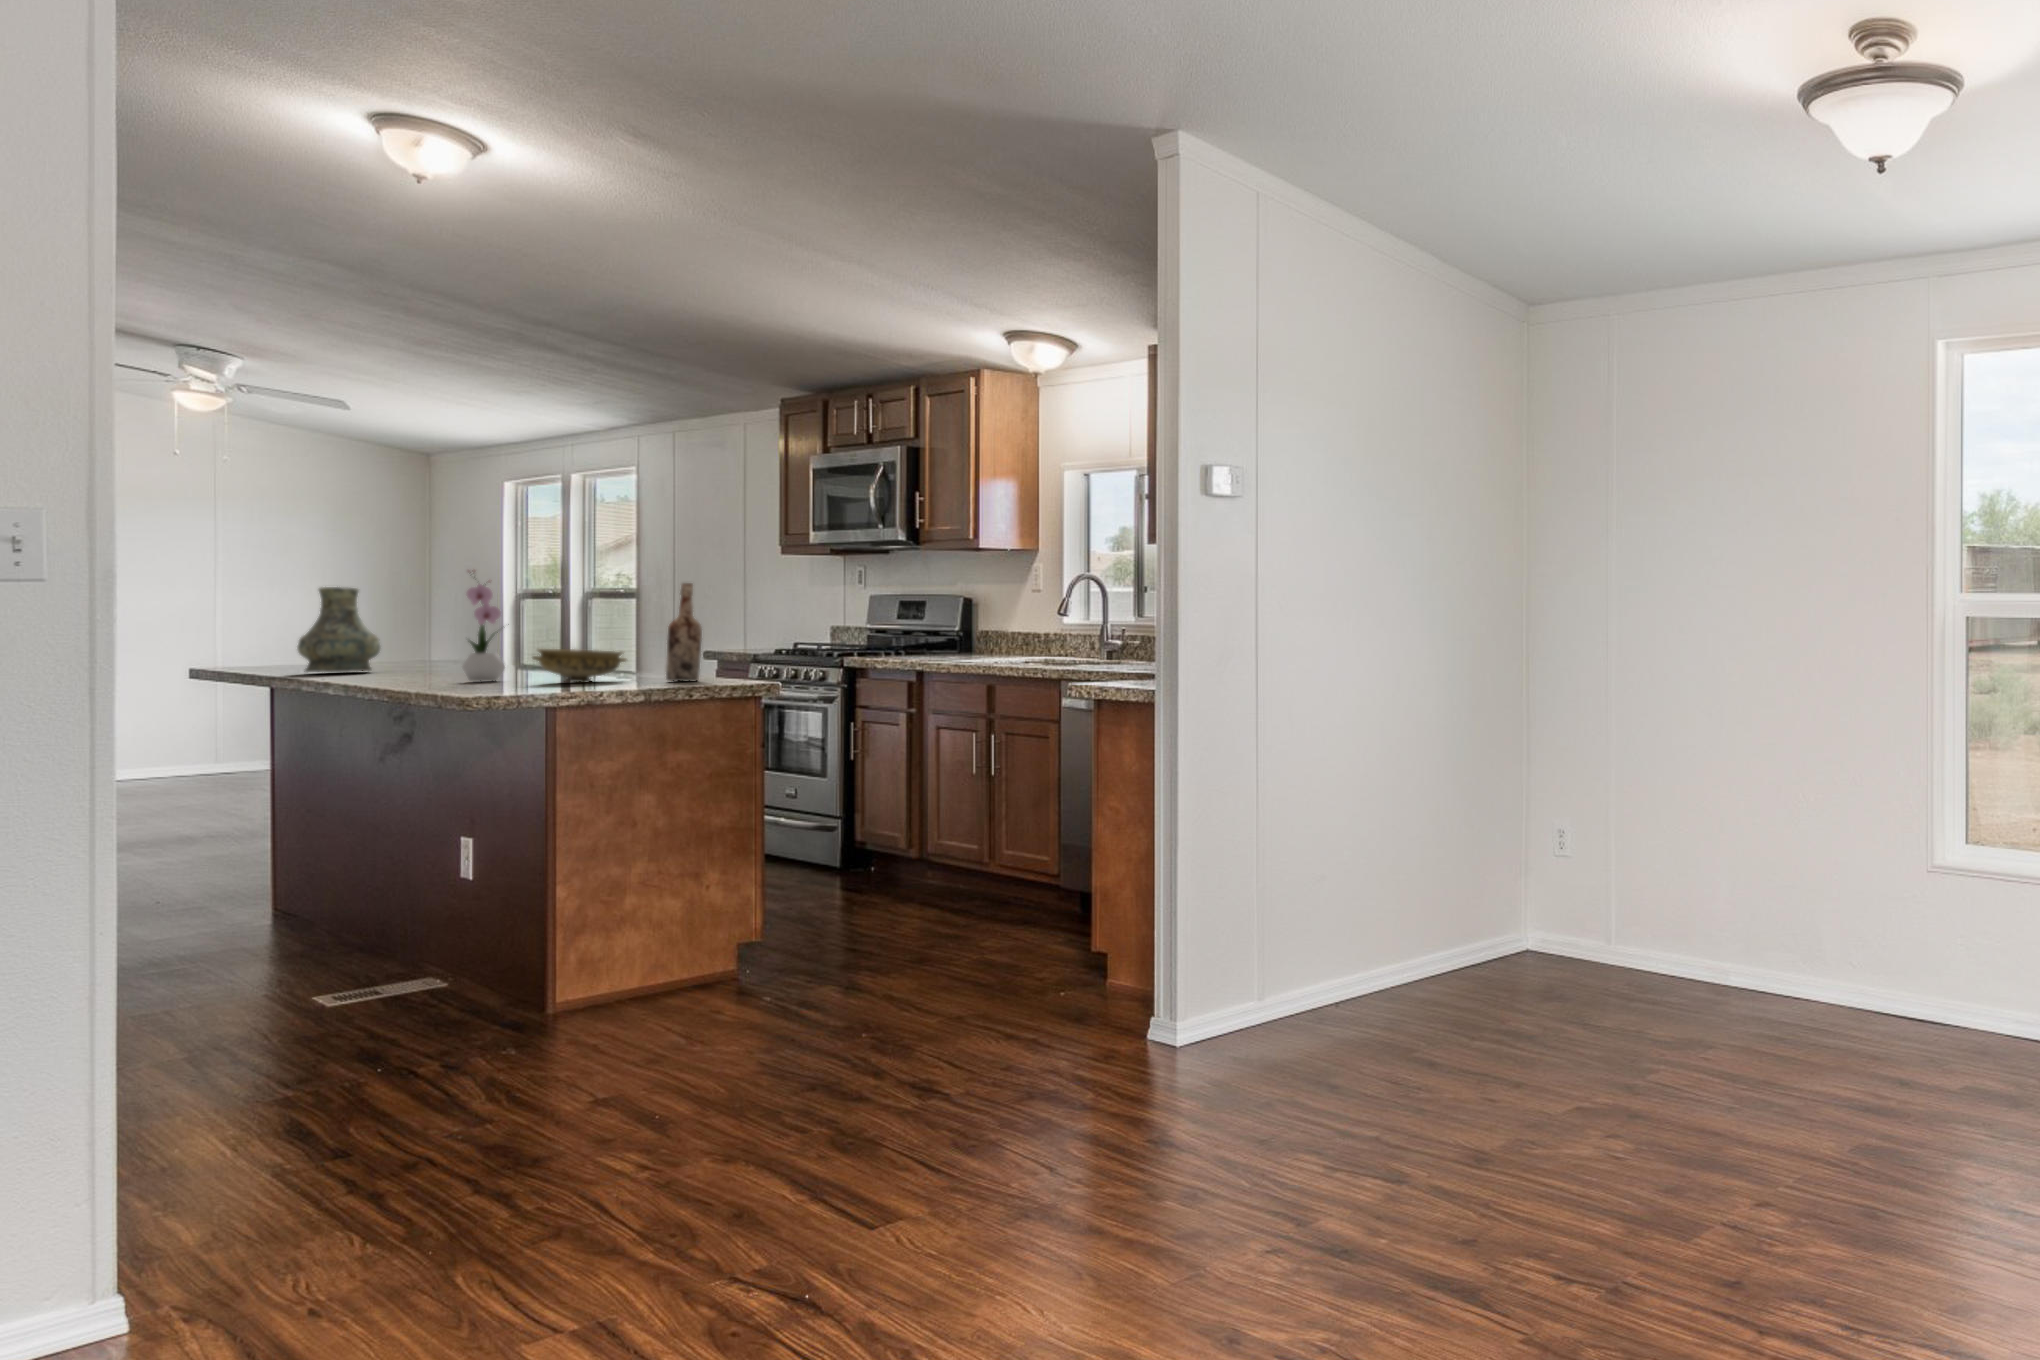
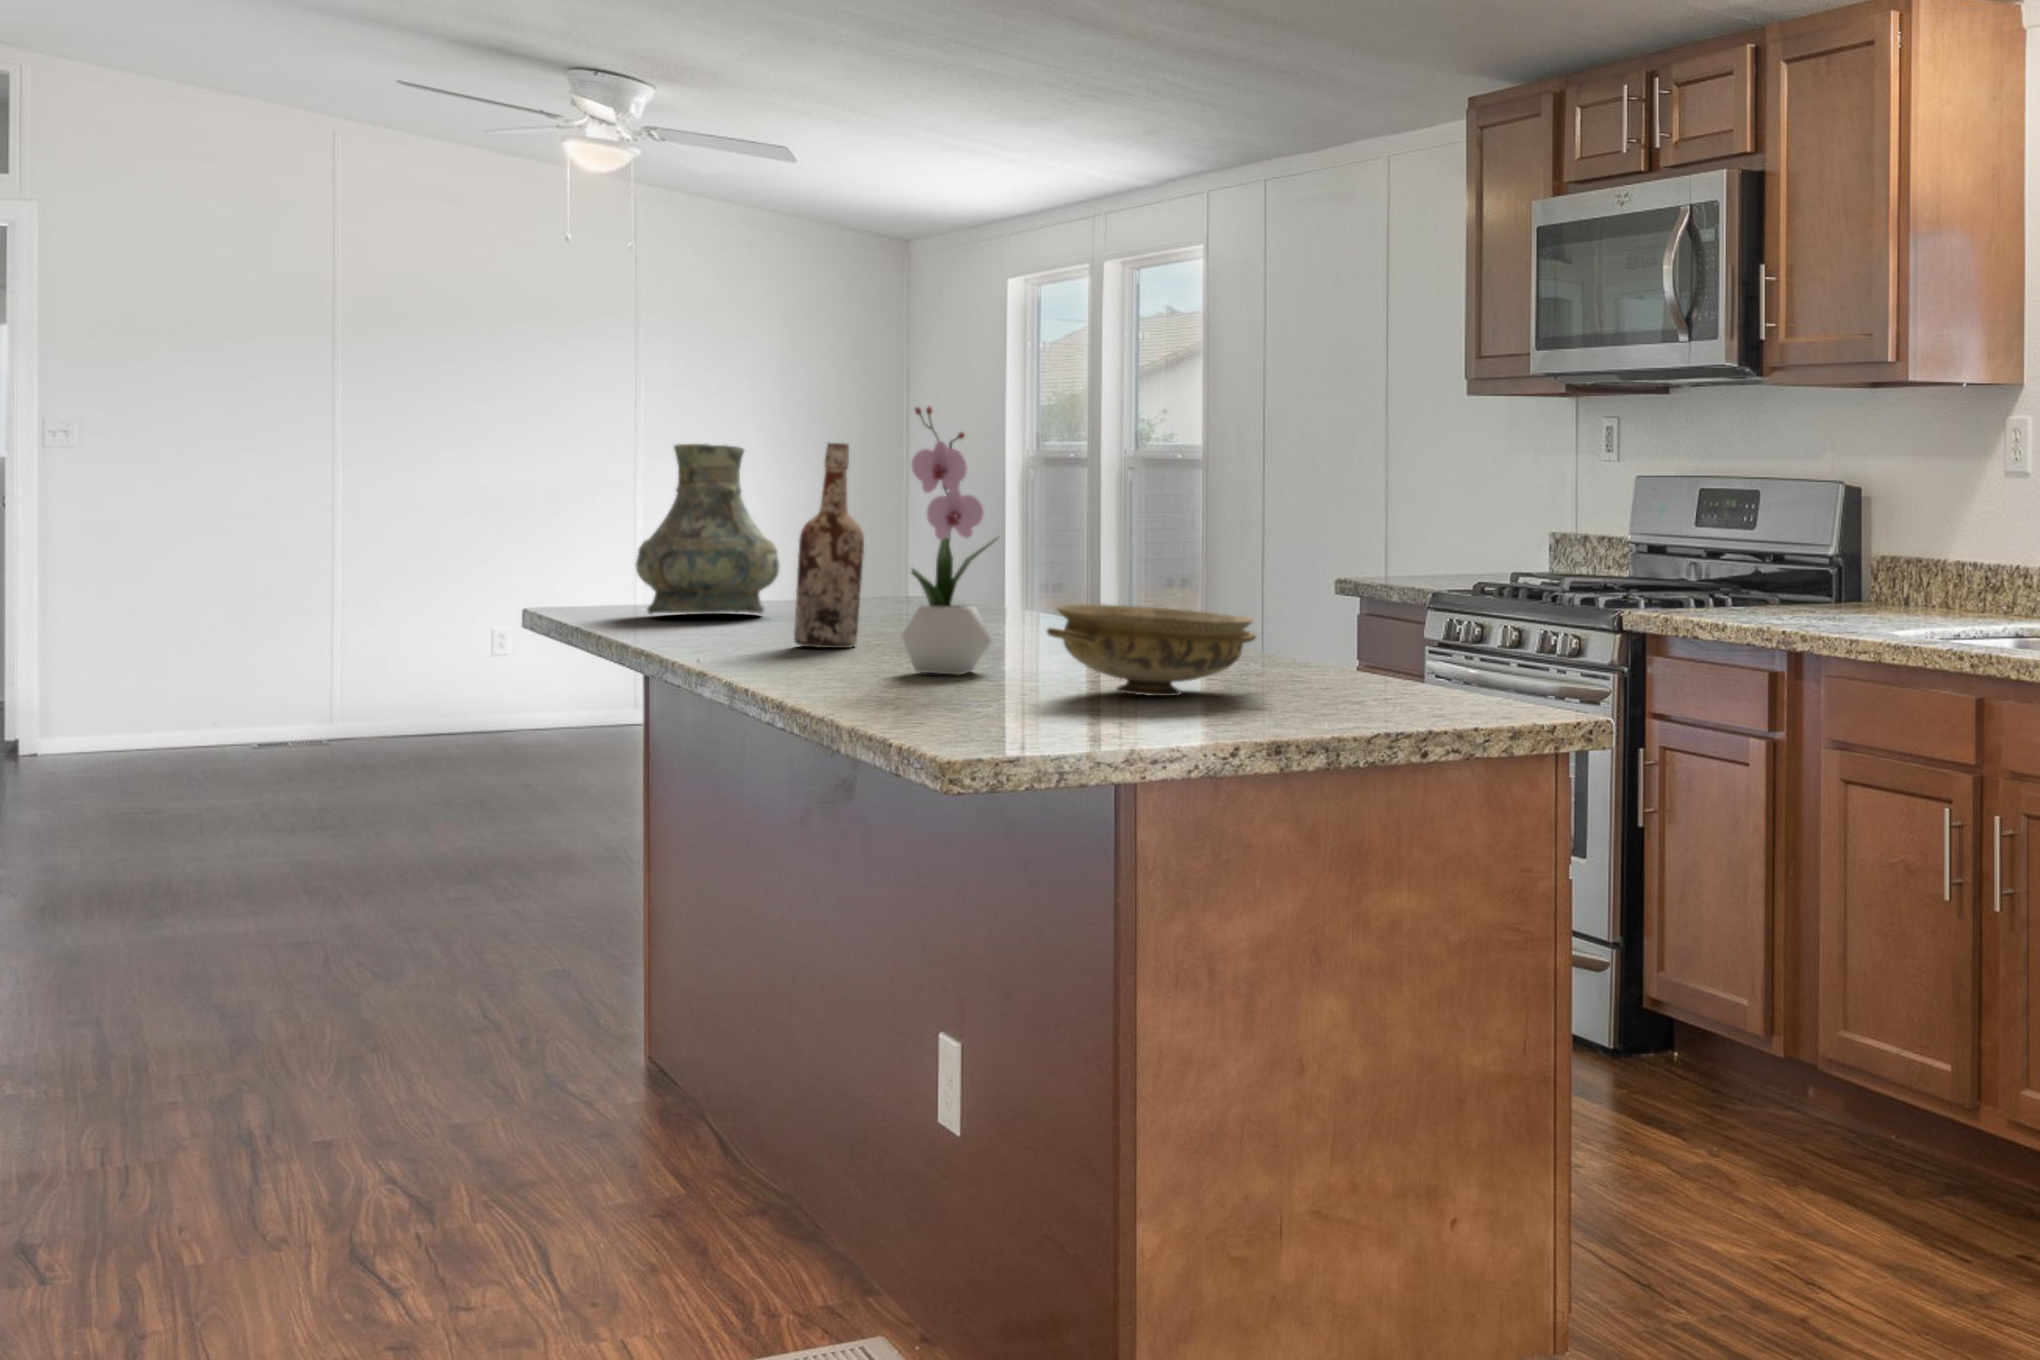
wine bottle: present [666,583,702,681] -> present [794,443,864,648]

